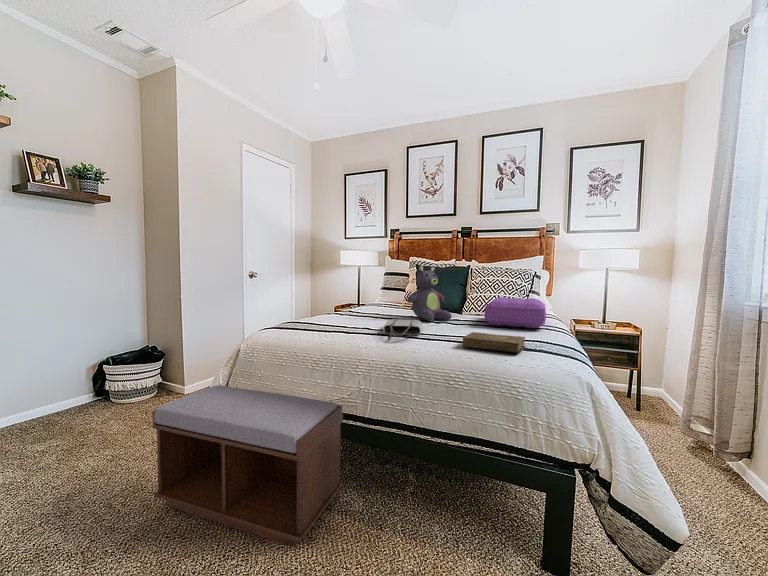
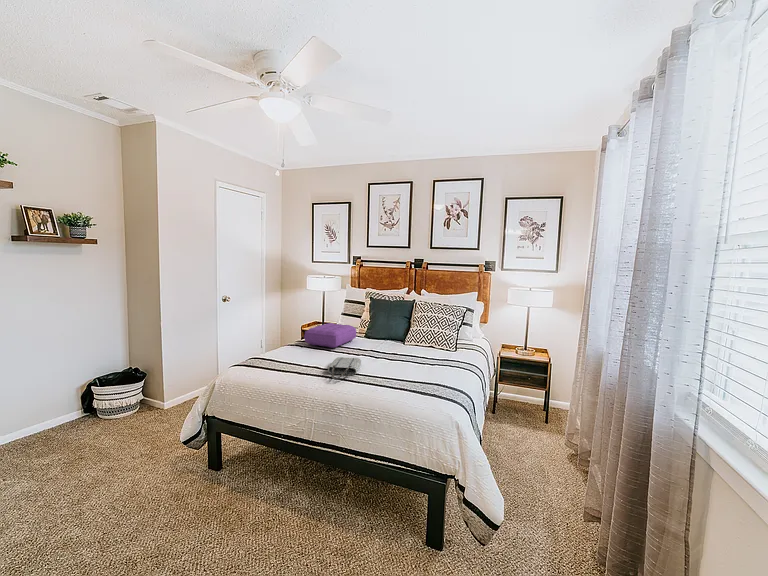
stuffed bear: present [407,265,452,322] -> none [354,308,390,356]
pillow: present [485,297,546,328] -> present [304,323,356,348]
book: present [463,332,525,353] -> none [381,375,428,396]
bench: present [153,385,343,547] -> none [147,412,294,535]

